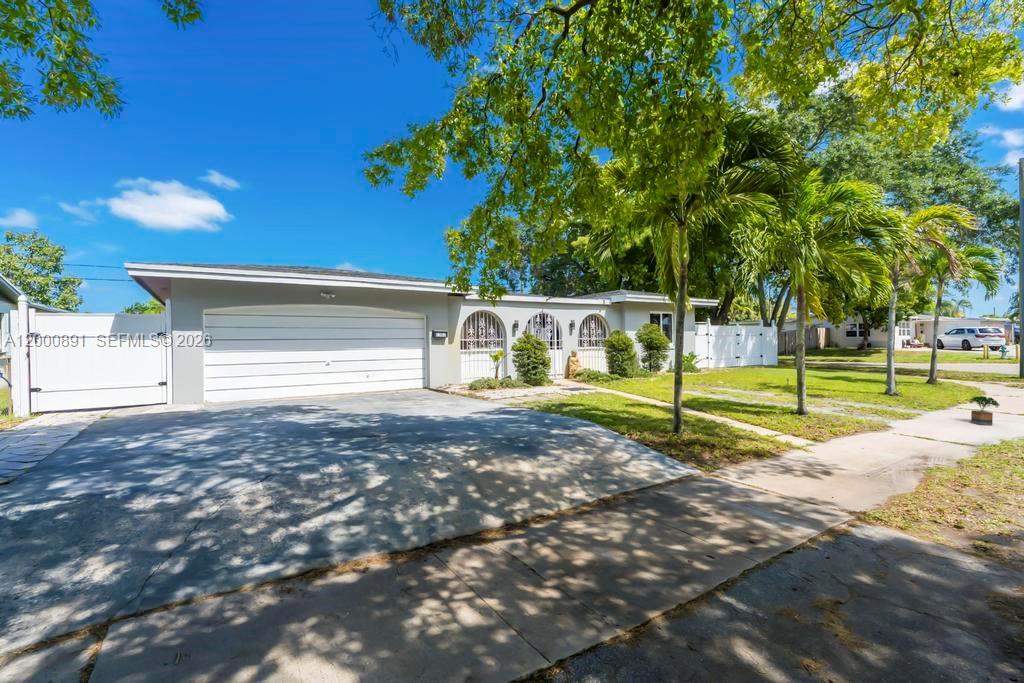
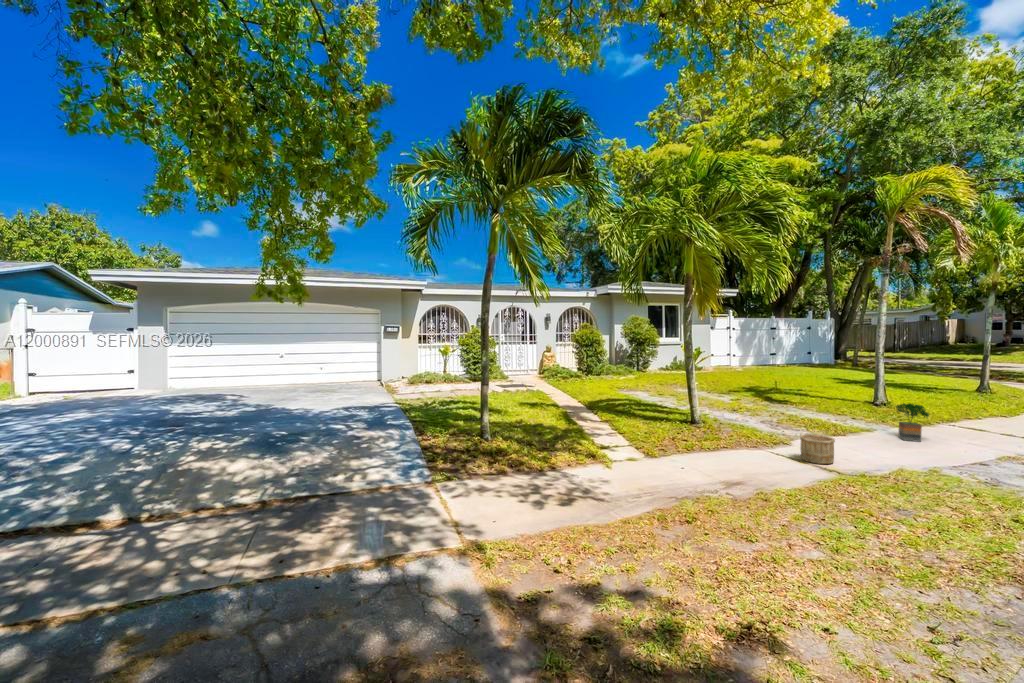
wooden bucket: none [951,423,985,446] -> present [800,434,835,464]

